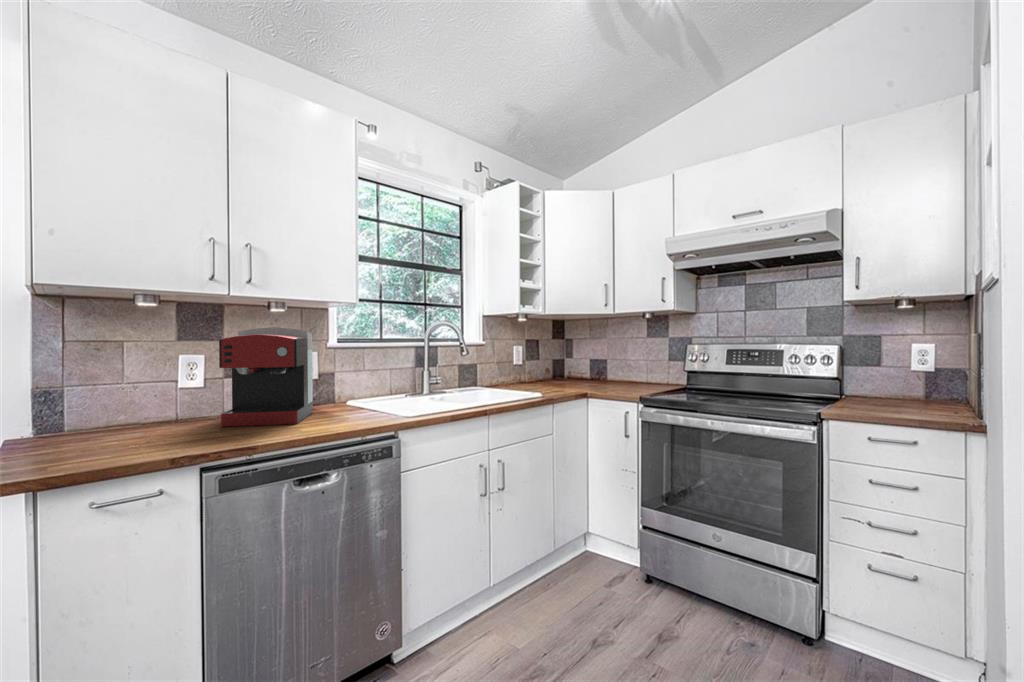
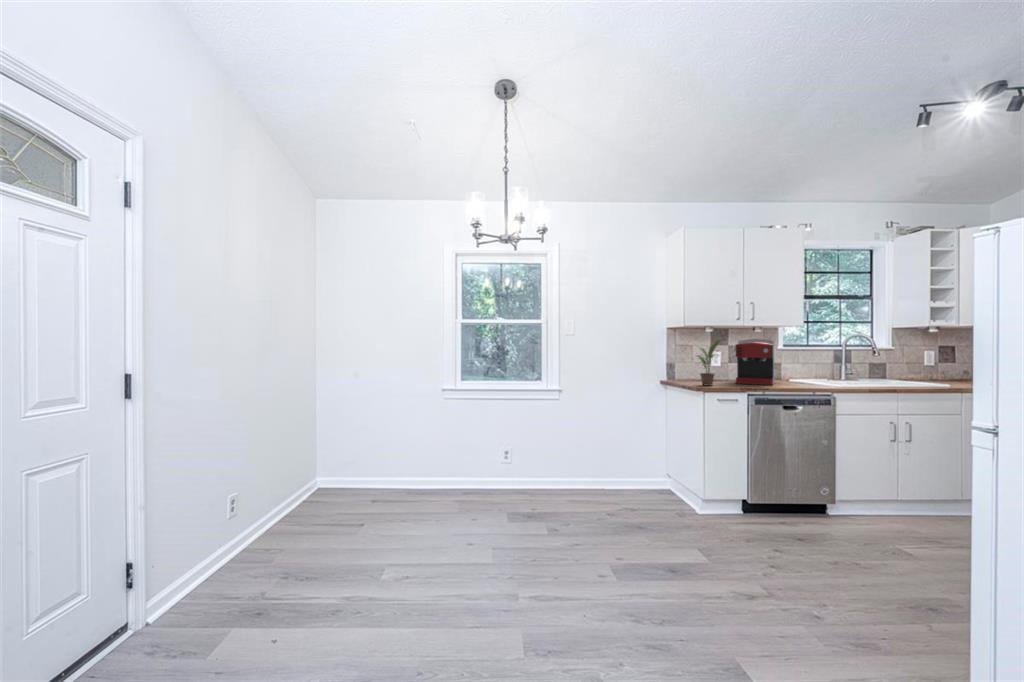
potted plant: none [76,324,174,449] -> present [698,339,721,386]

